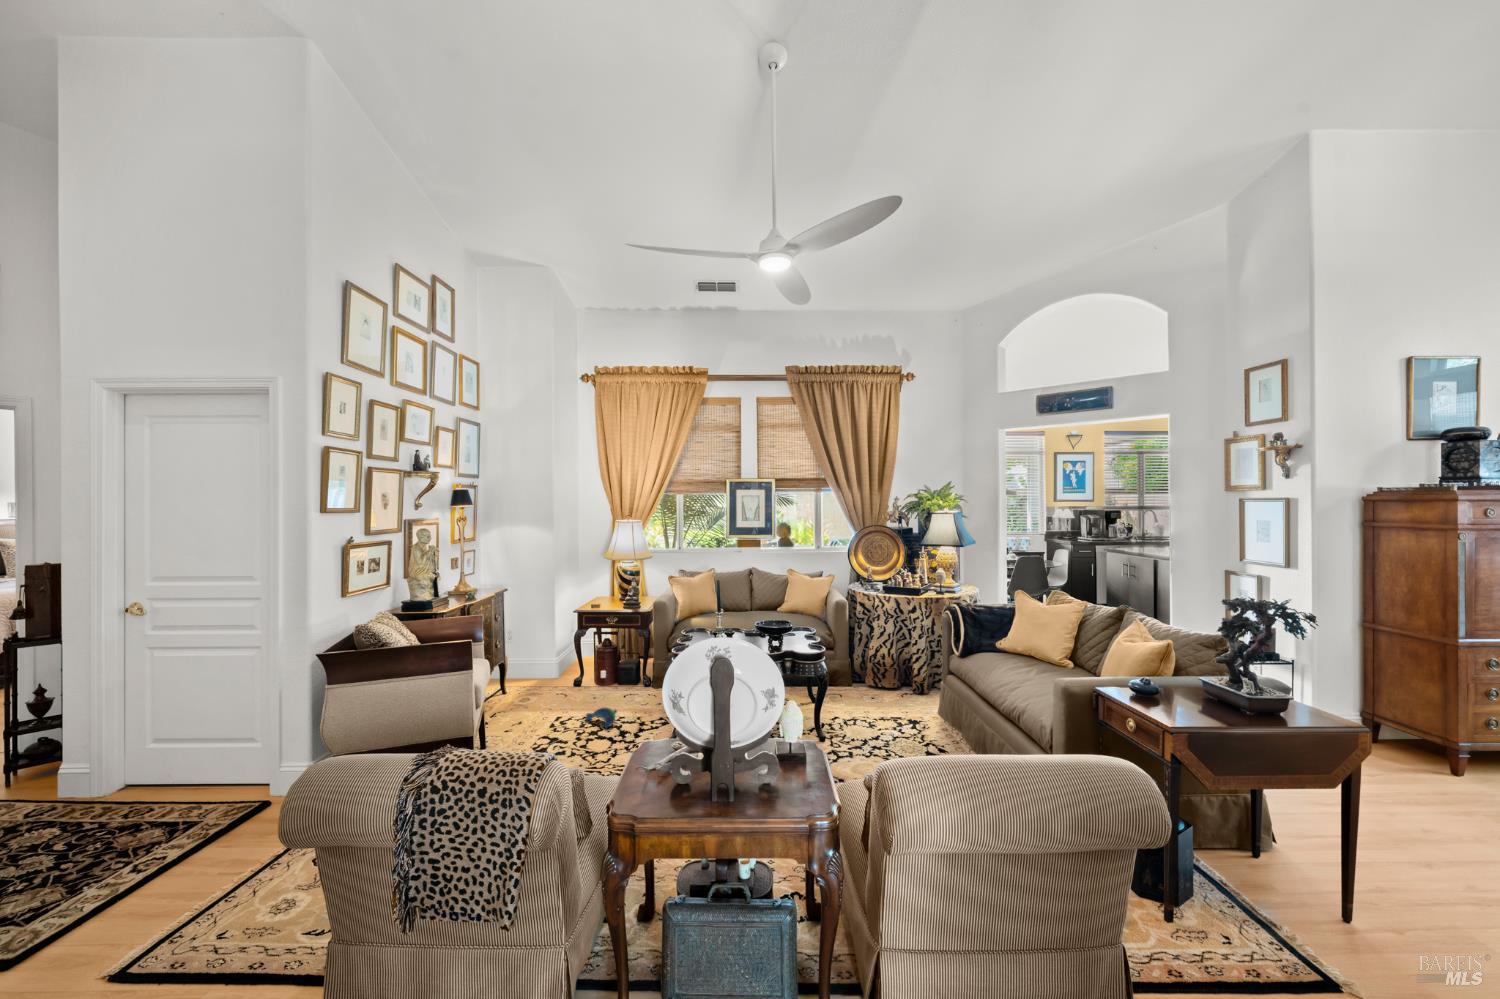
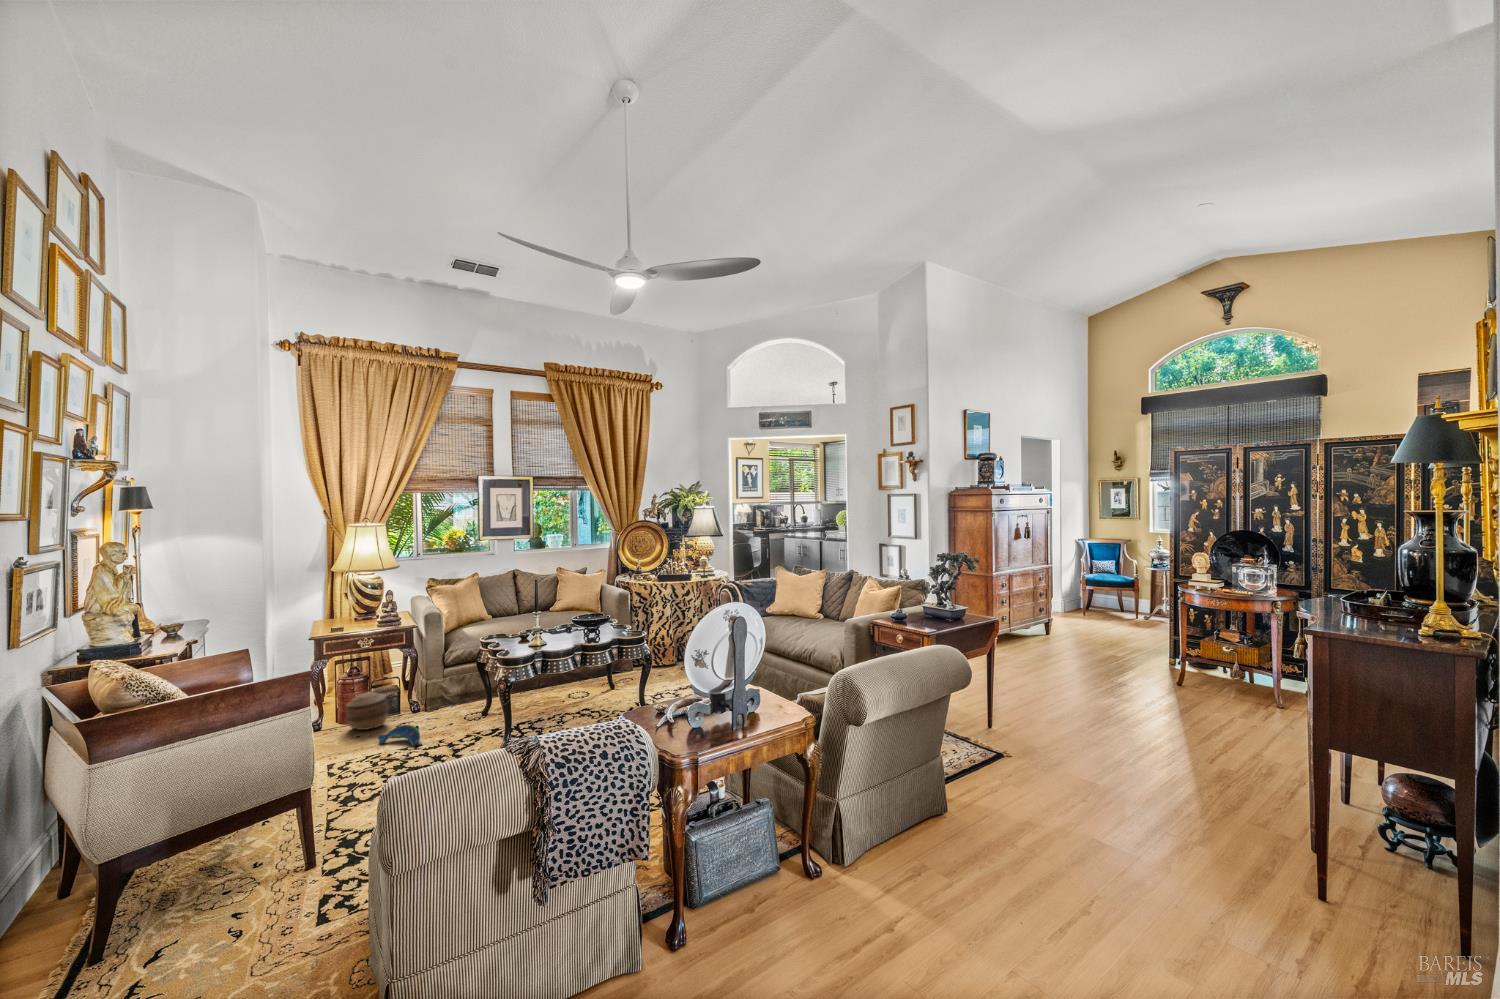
basket: none [574,672,608,705] -> present [346,692,388,730]

